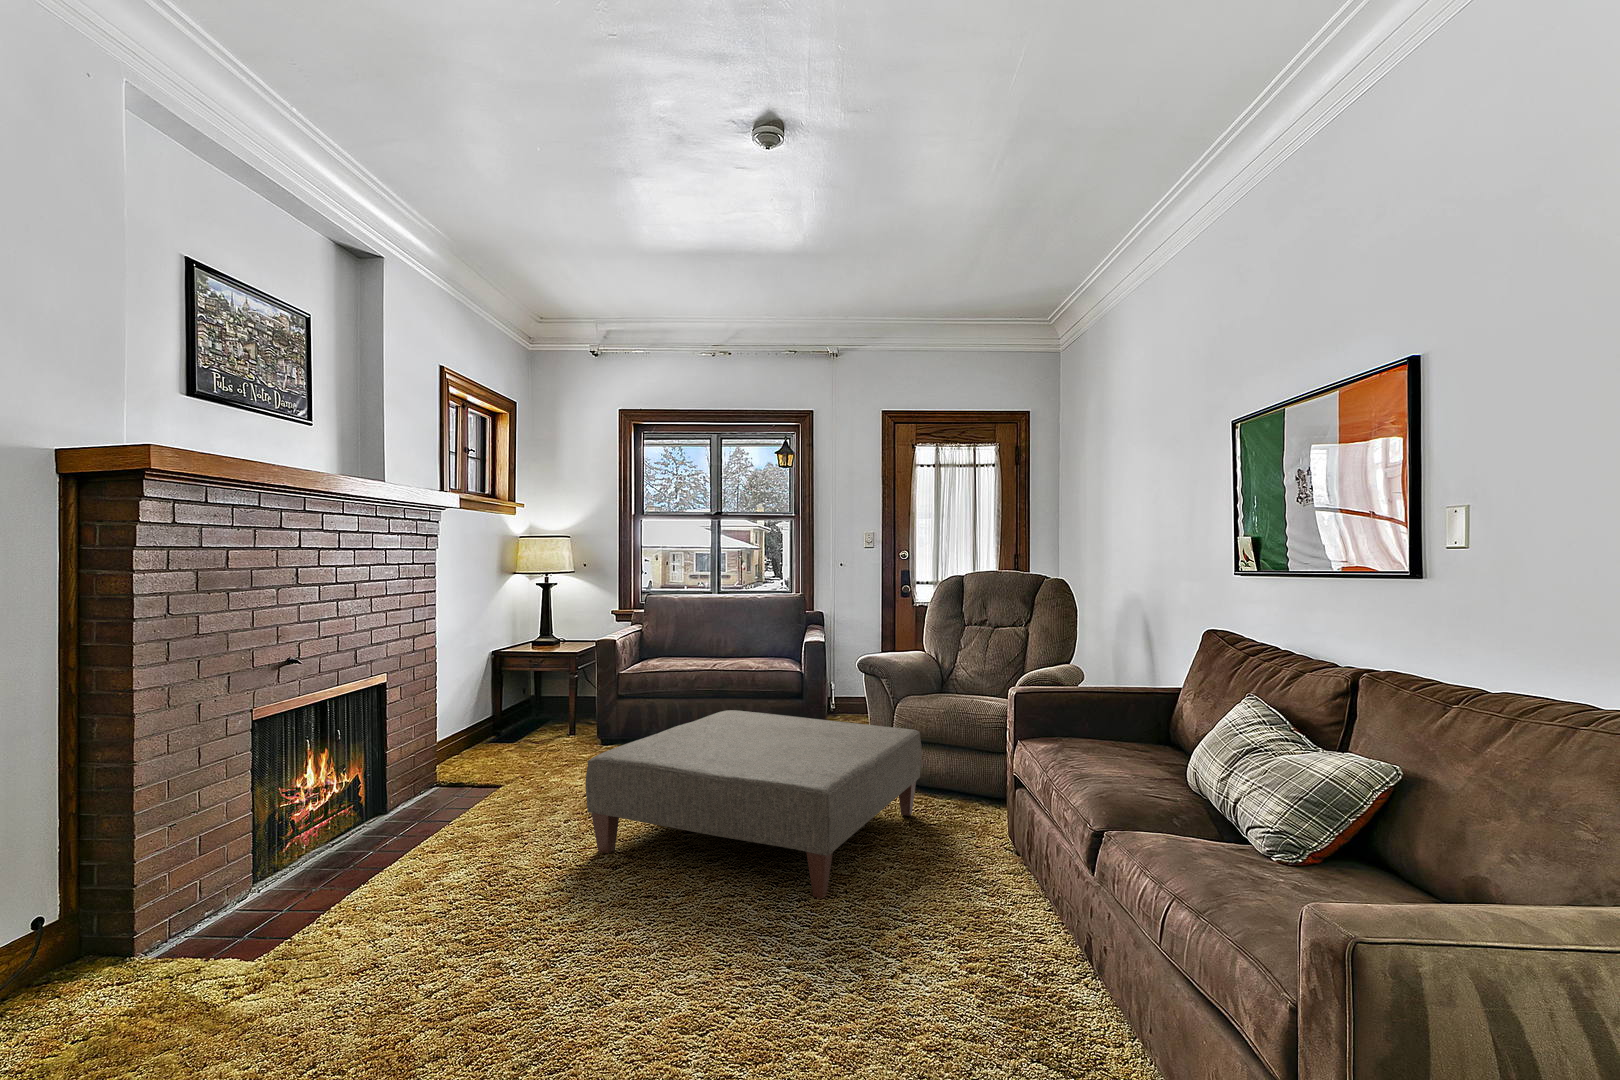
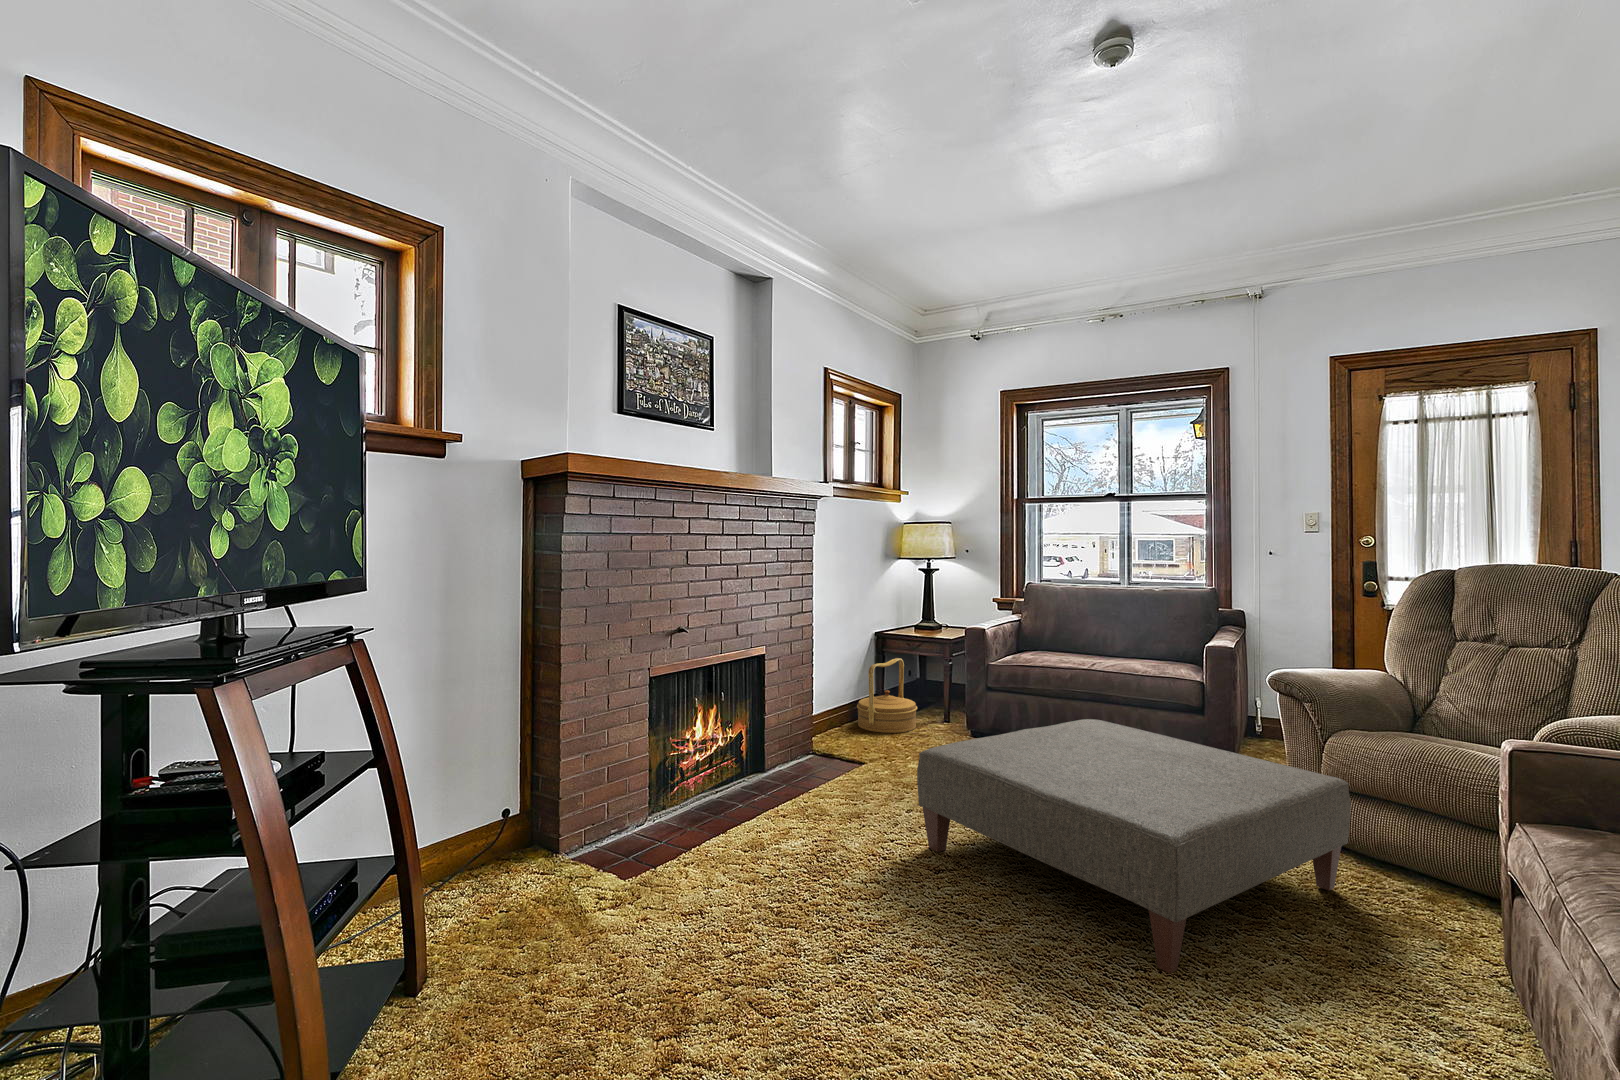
woven basket: none [474,675,543,756] -> present [857,658,917,733]

